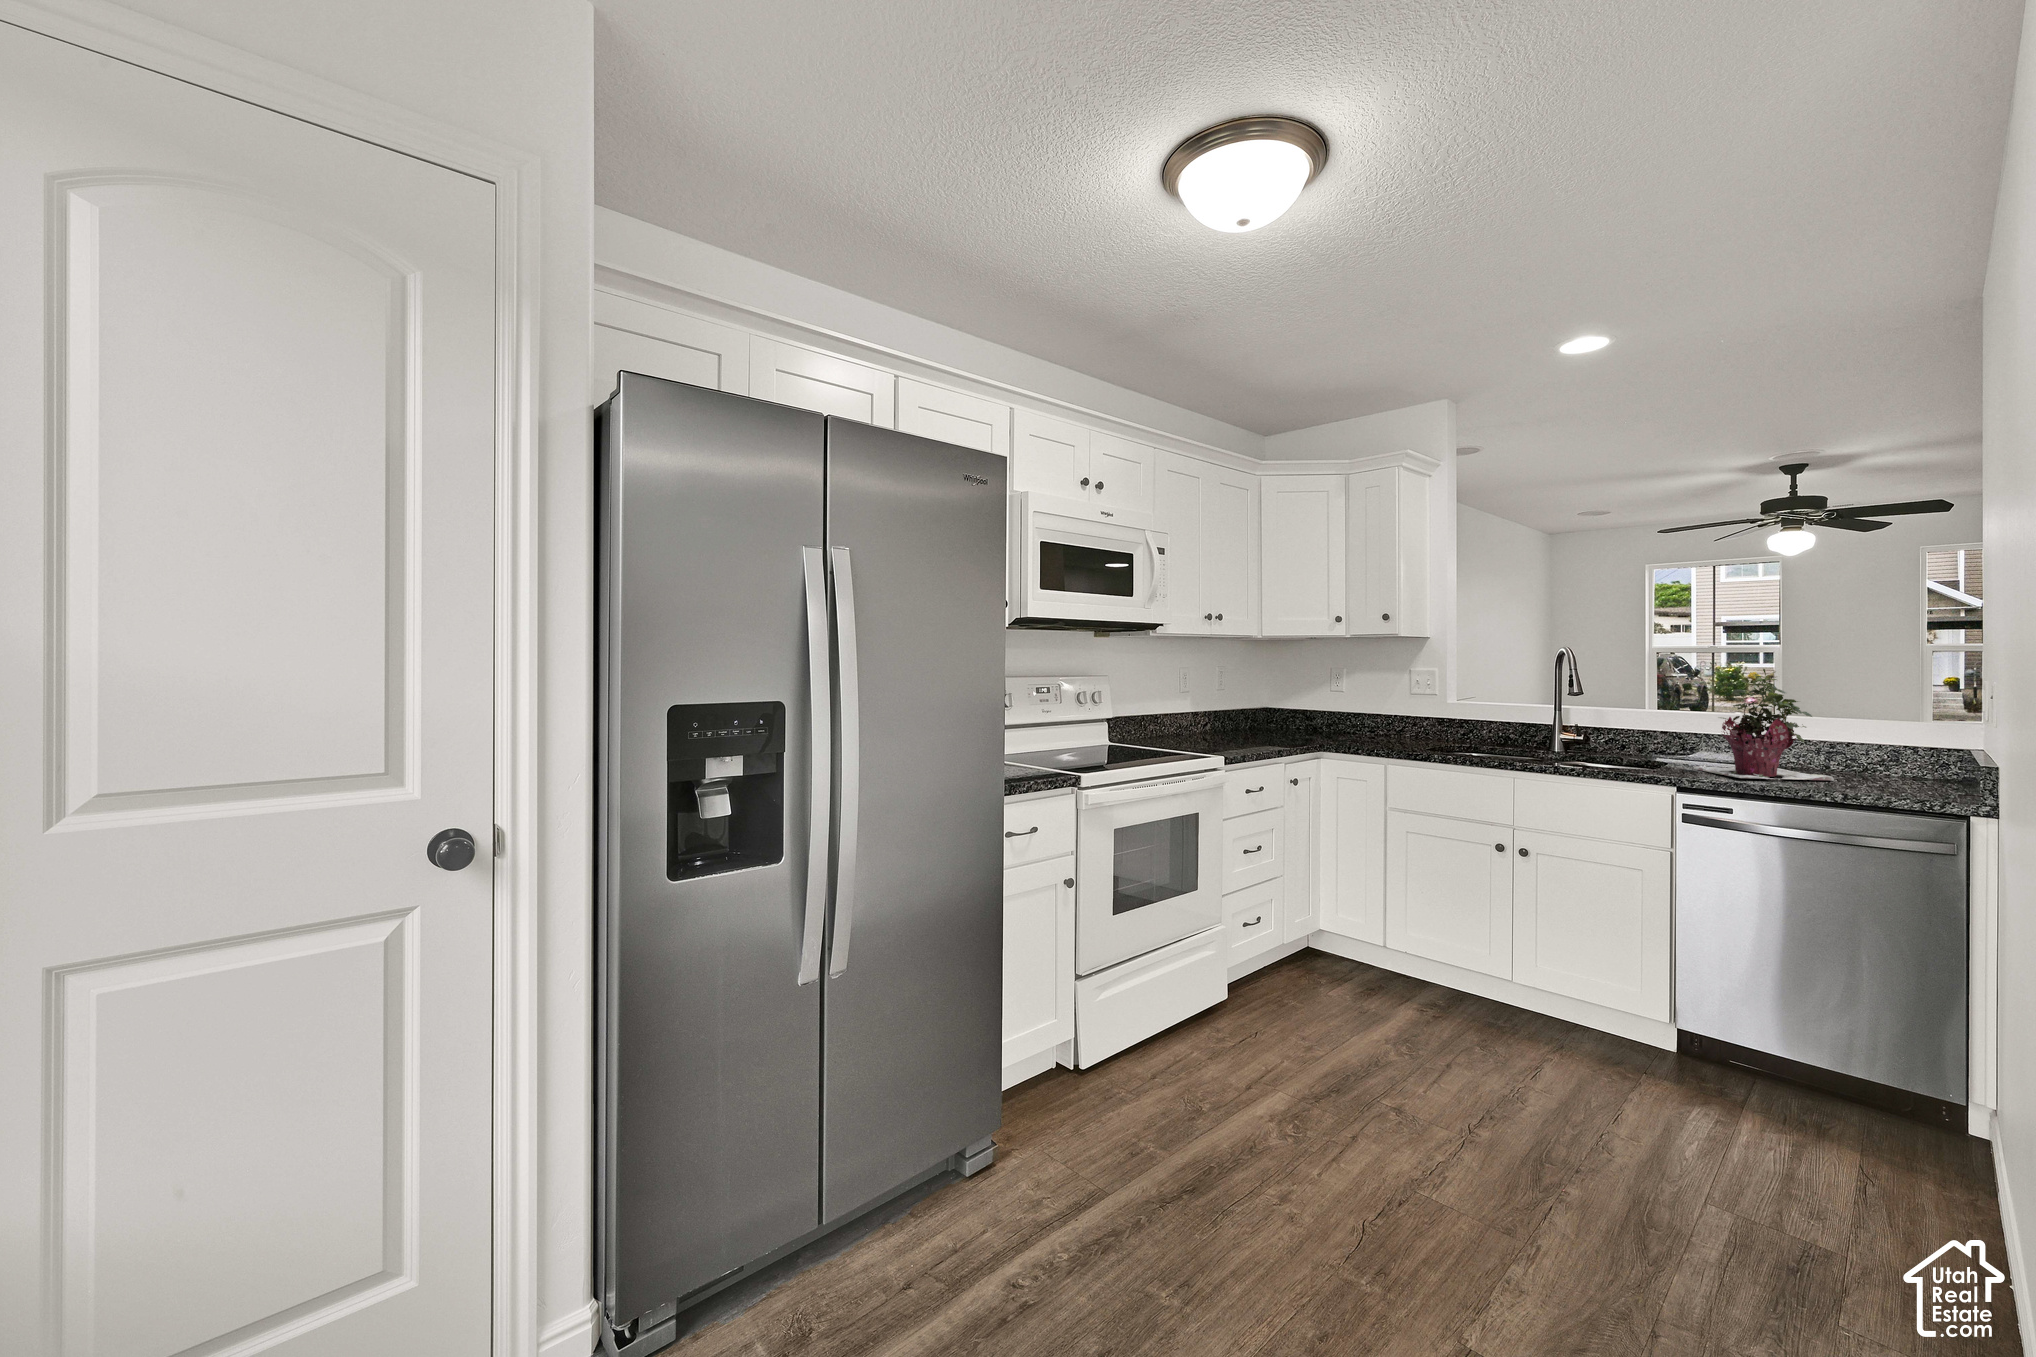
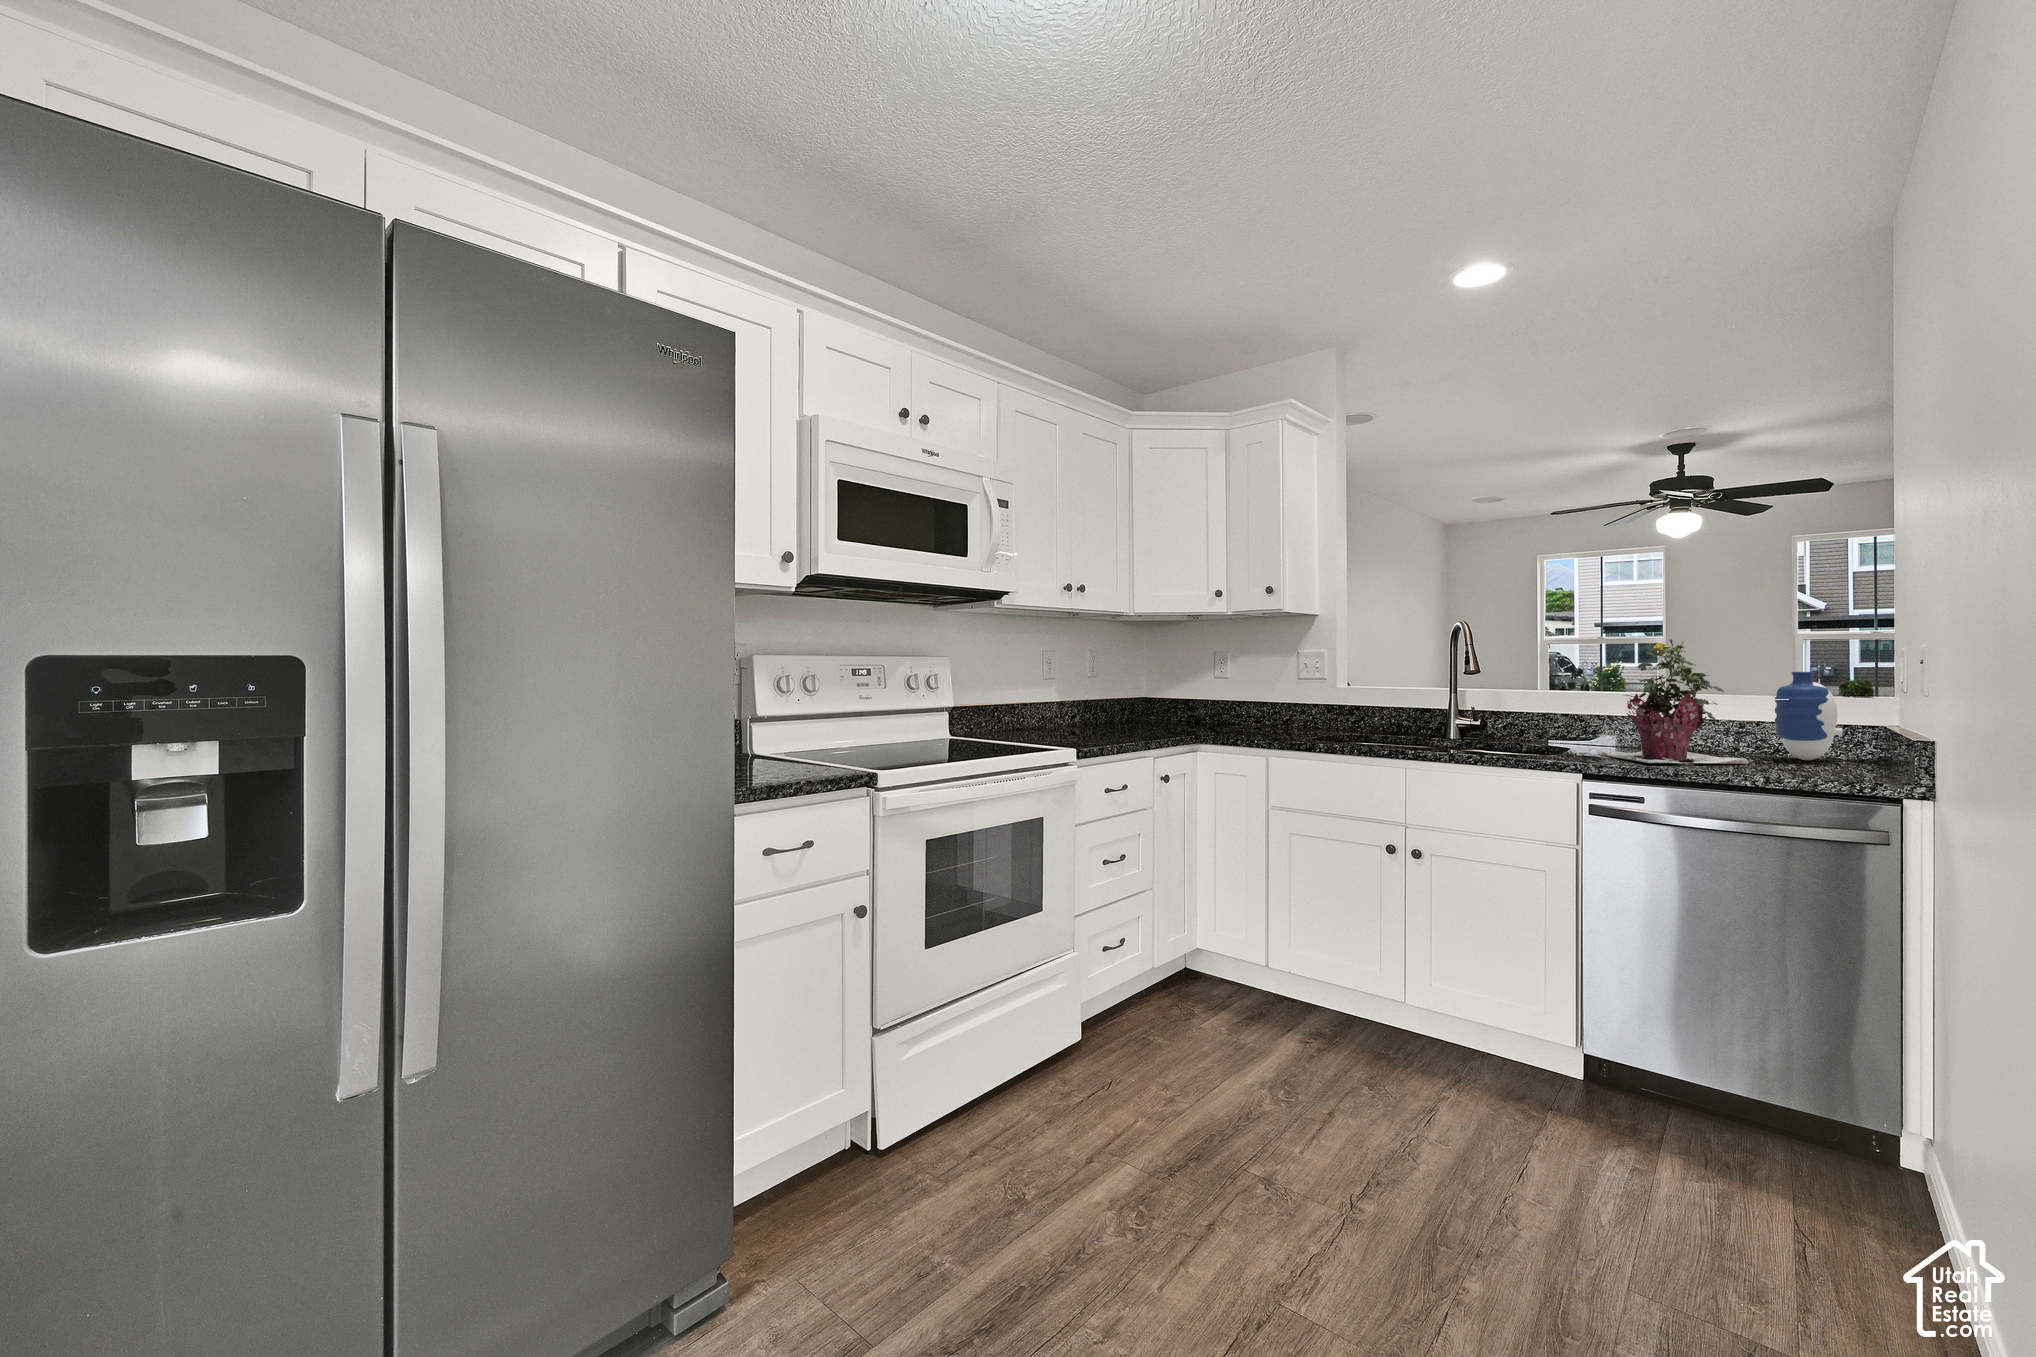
vase: none [1861,700,1925,778] -> present [1775,672,1843,760]

